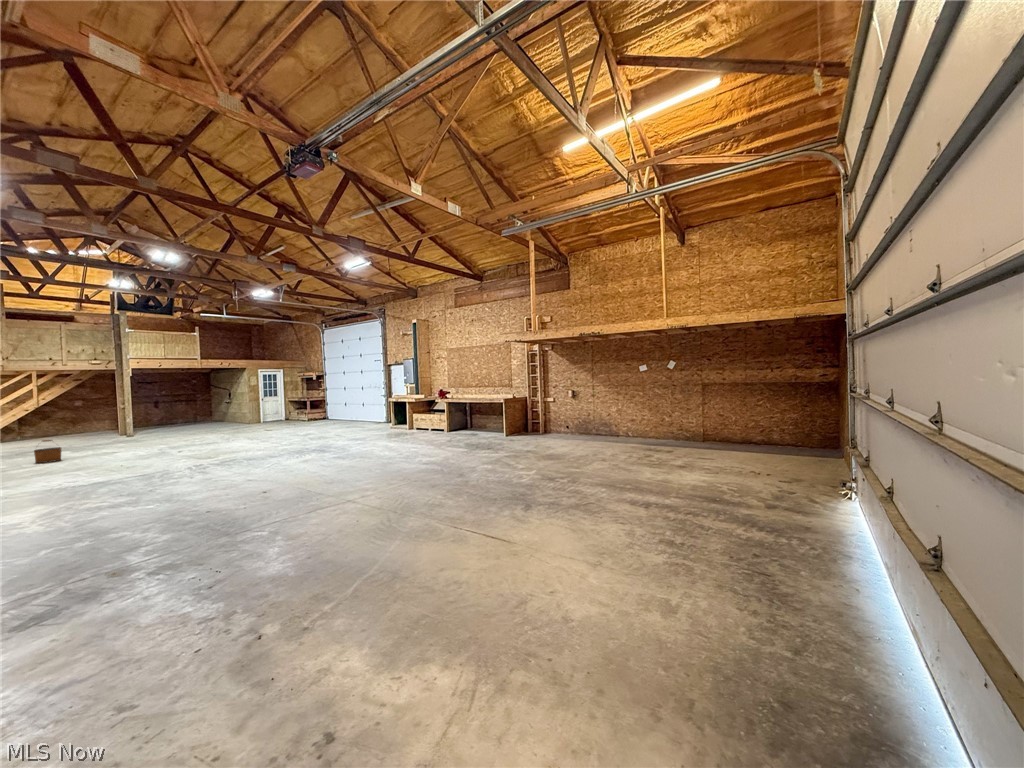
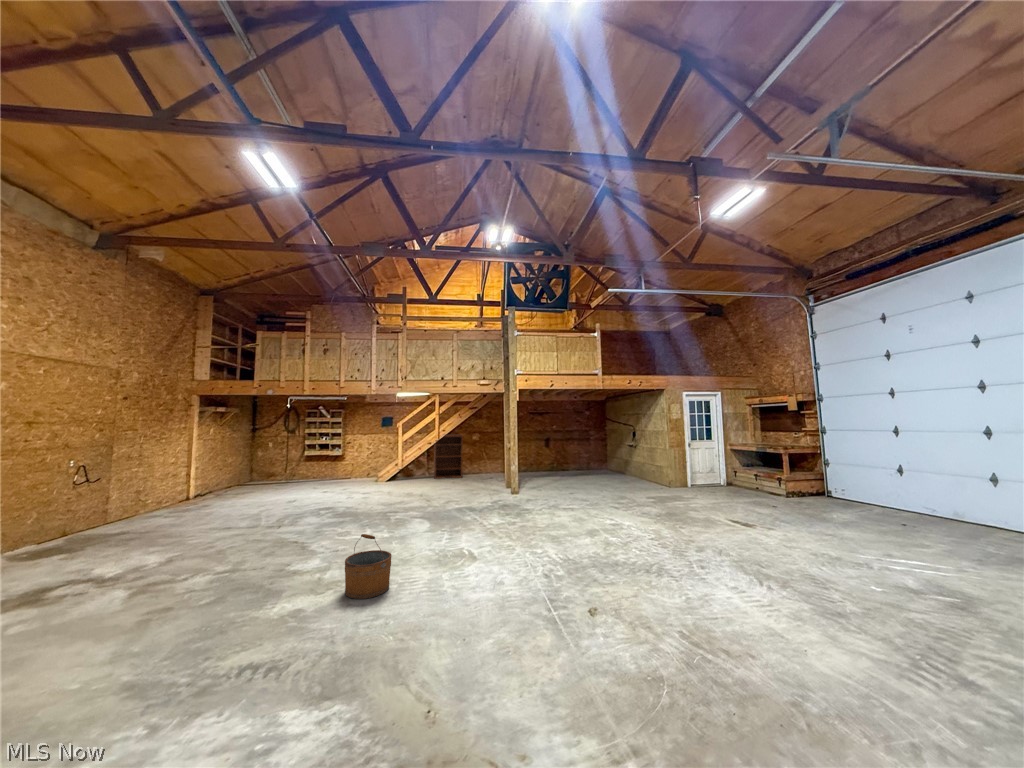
shelving unit: none [24,402,65,440] -> present [434,435,463,479]

